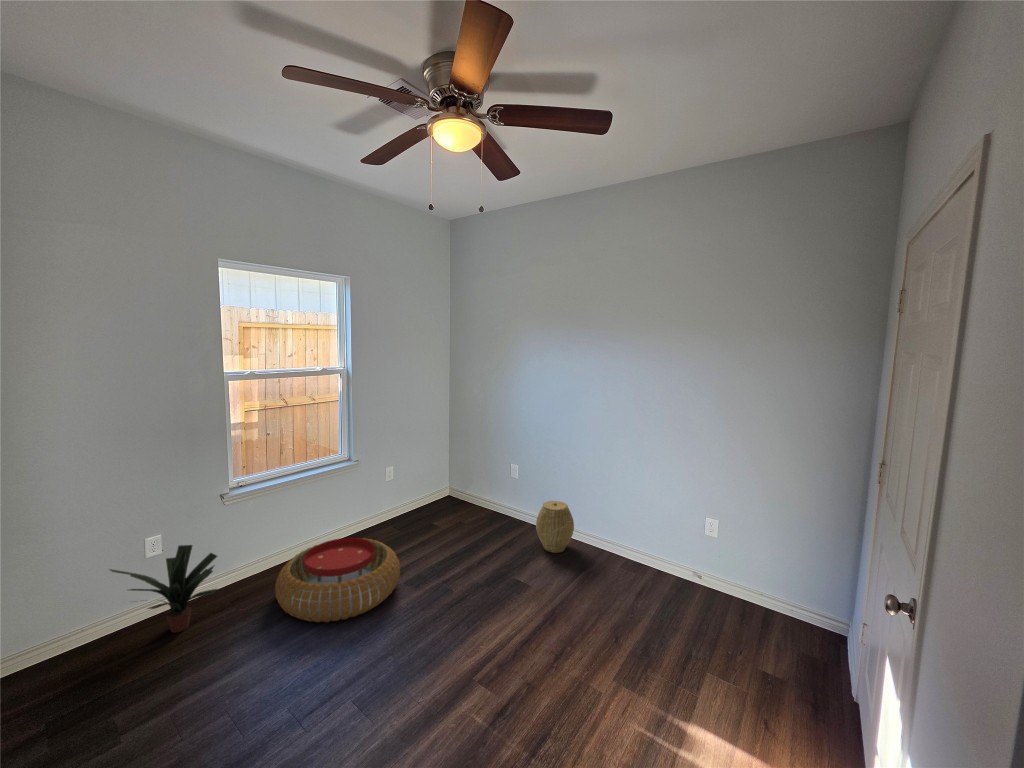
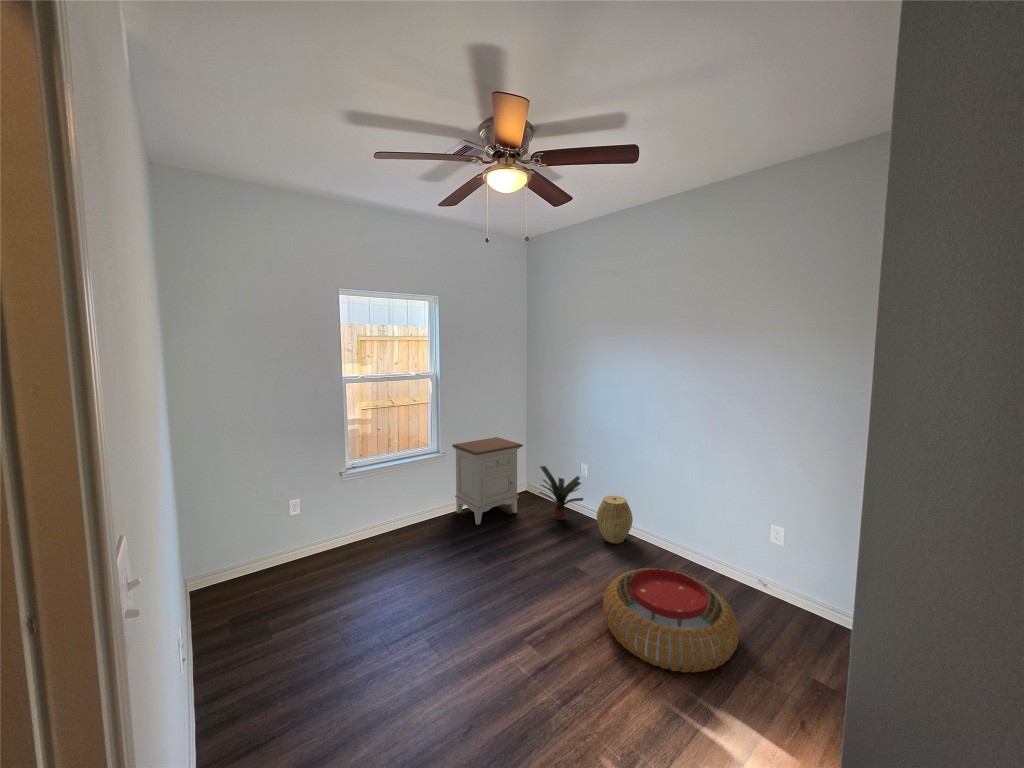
nightstand: none [366,442,451,546] -> present [452,437,523,525]
pouf: present [275,538,400,622] -> present [603,568,739,673]
potted plant: present [110,545,217,633] -> present [539,466,583,520]

